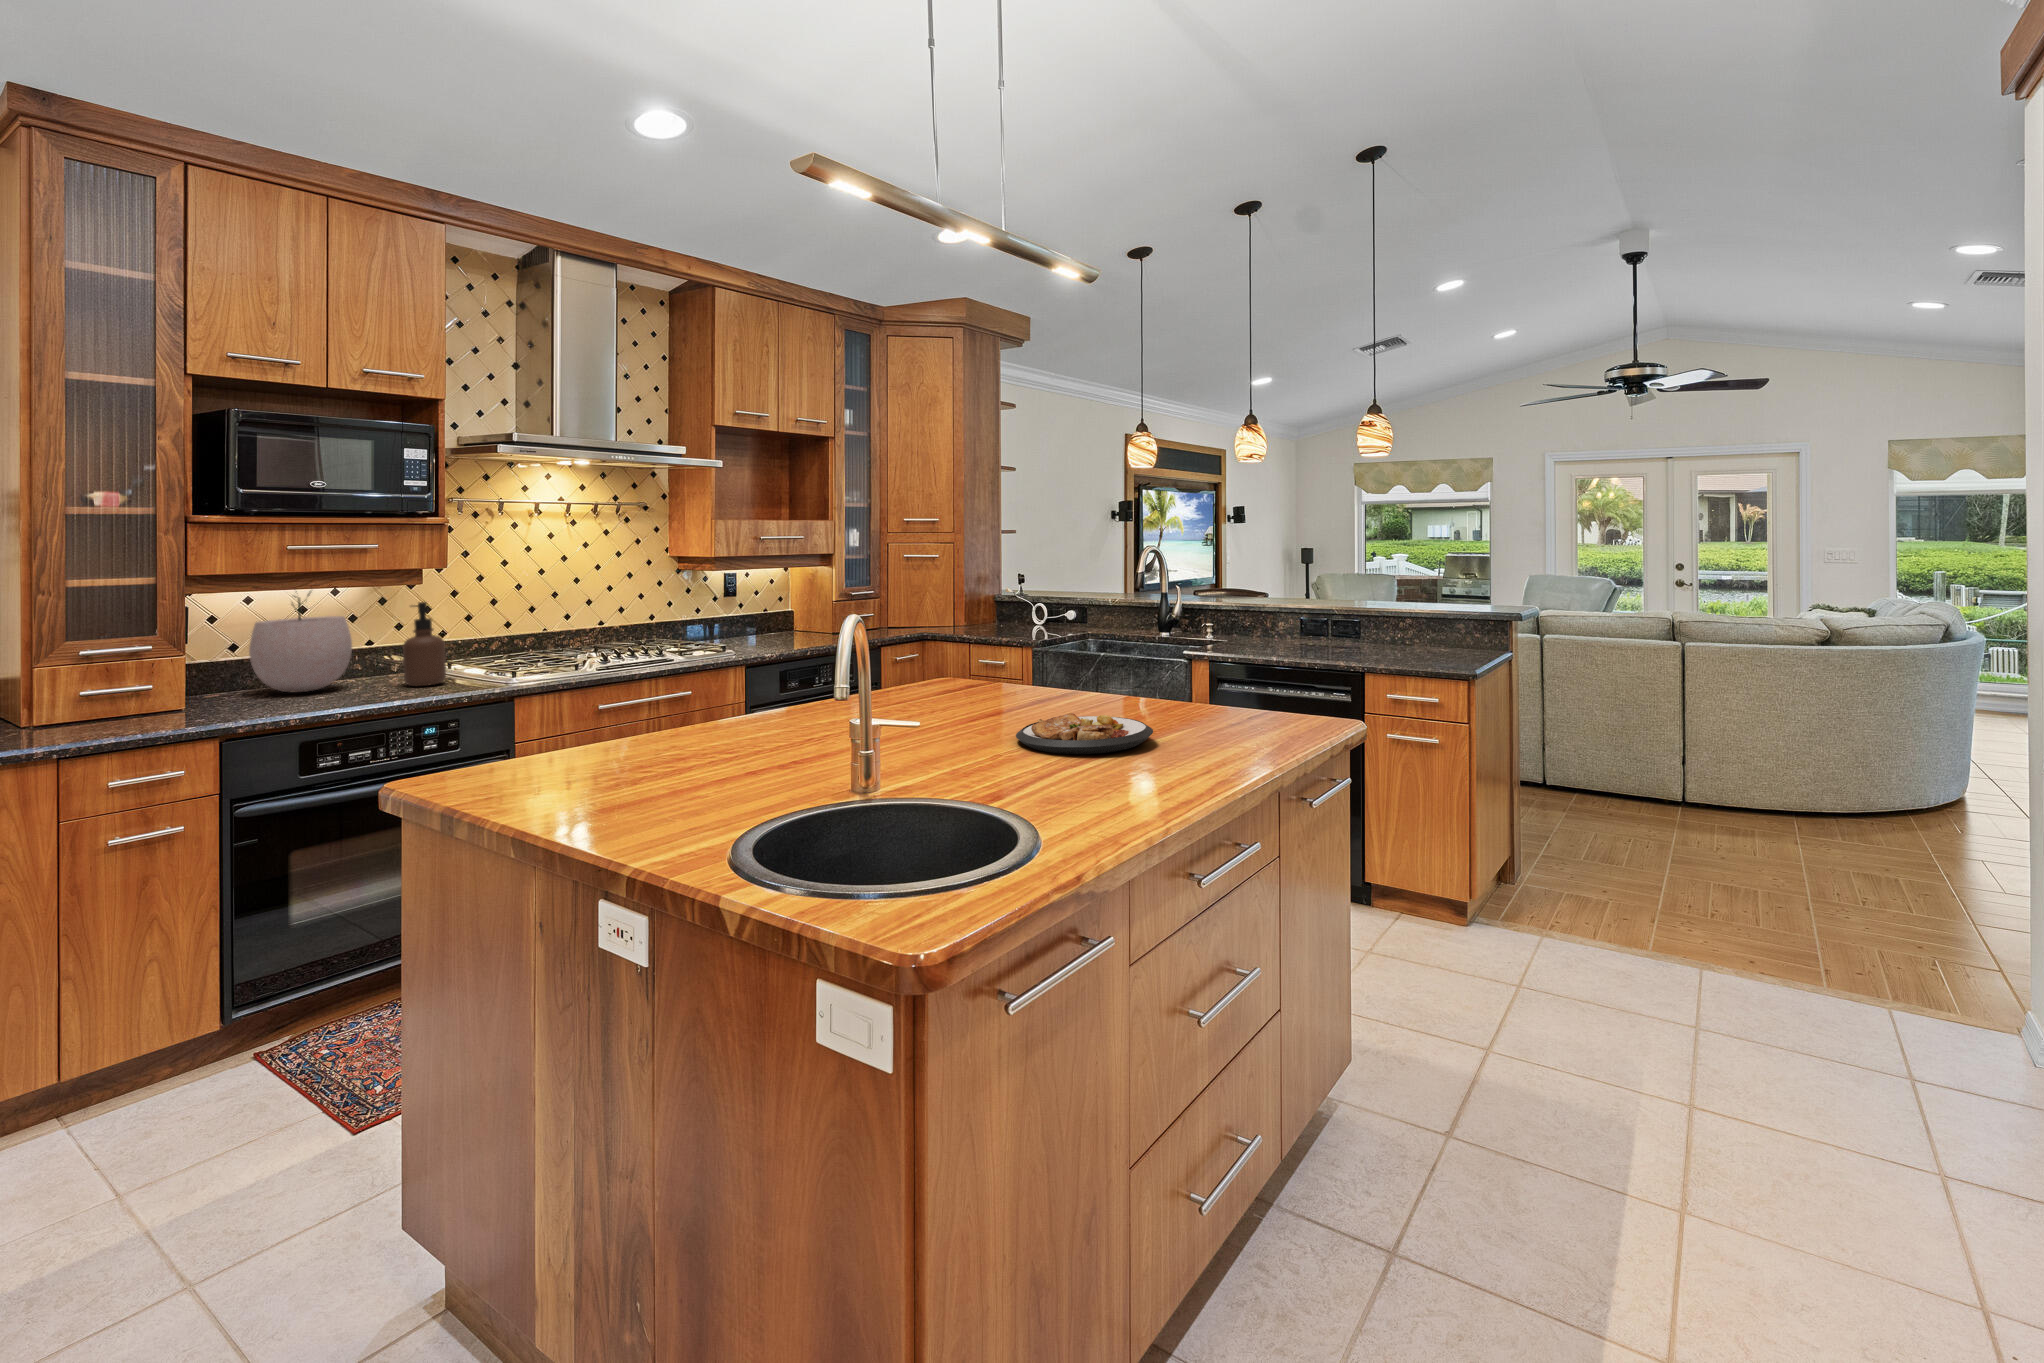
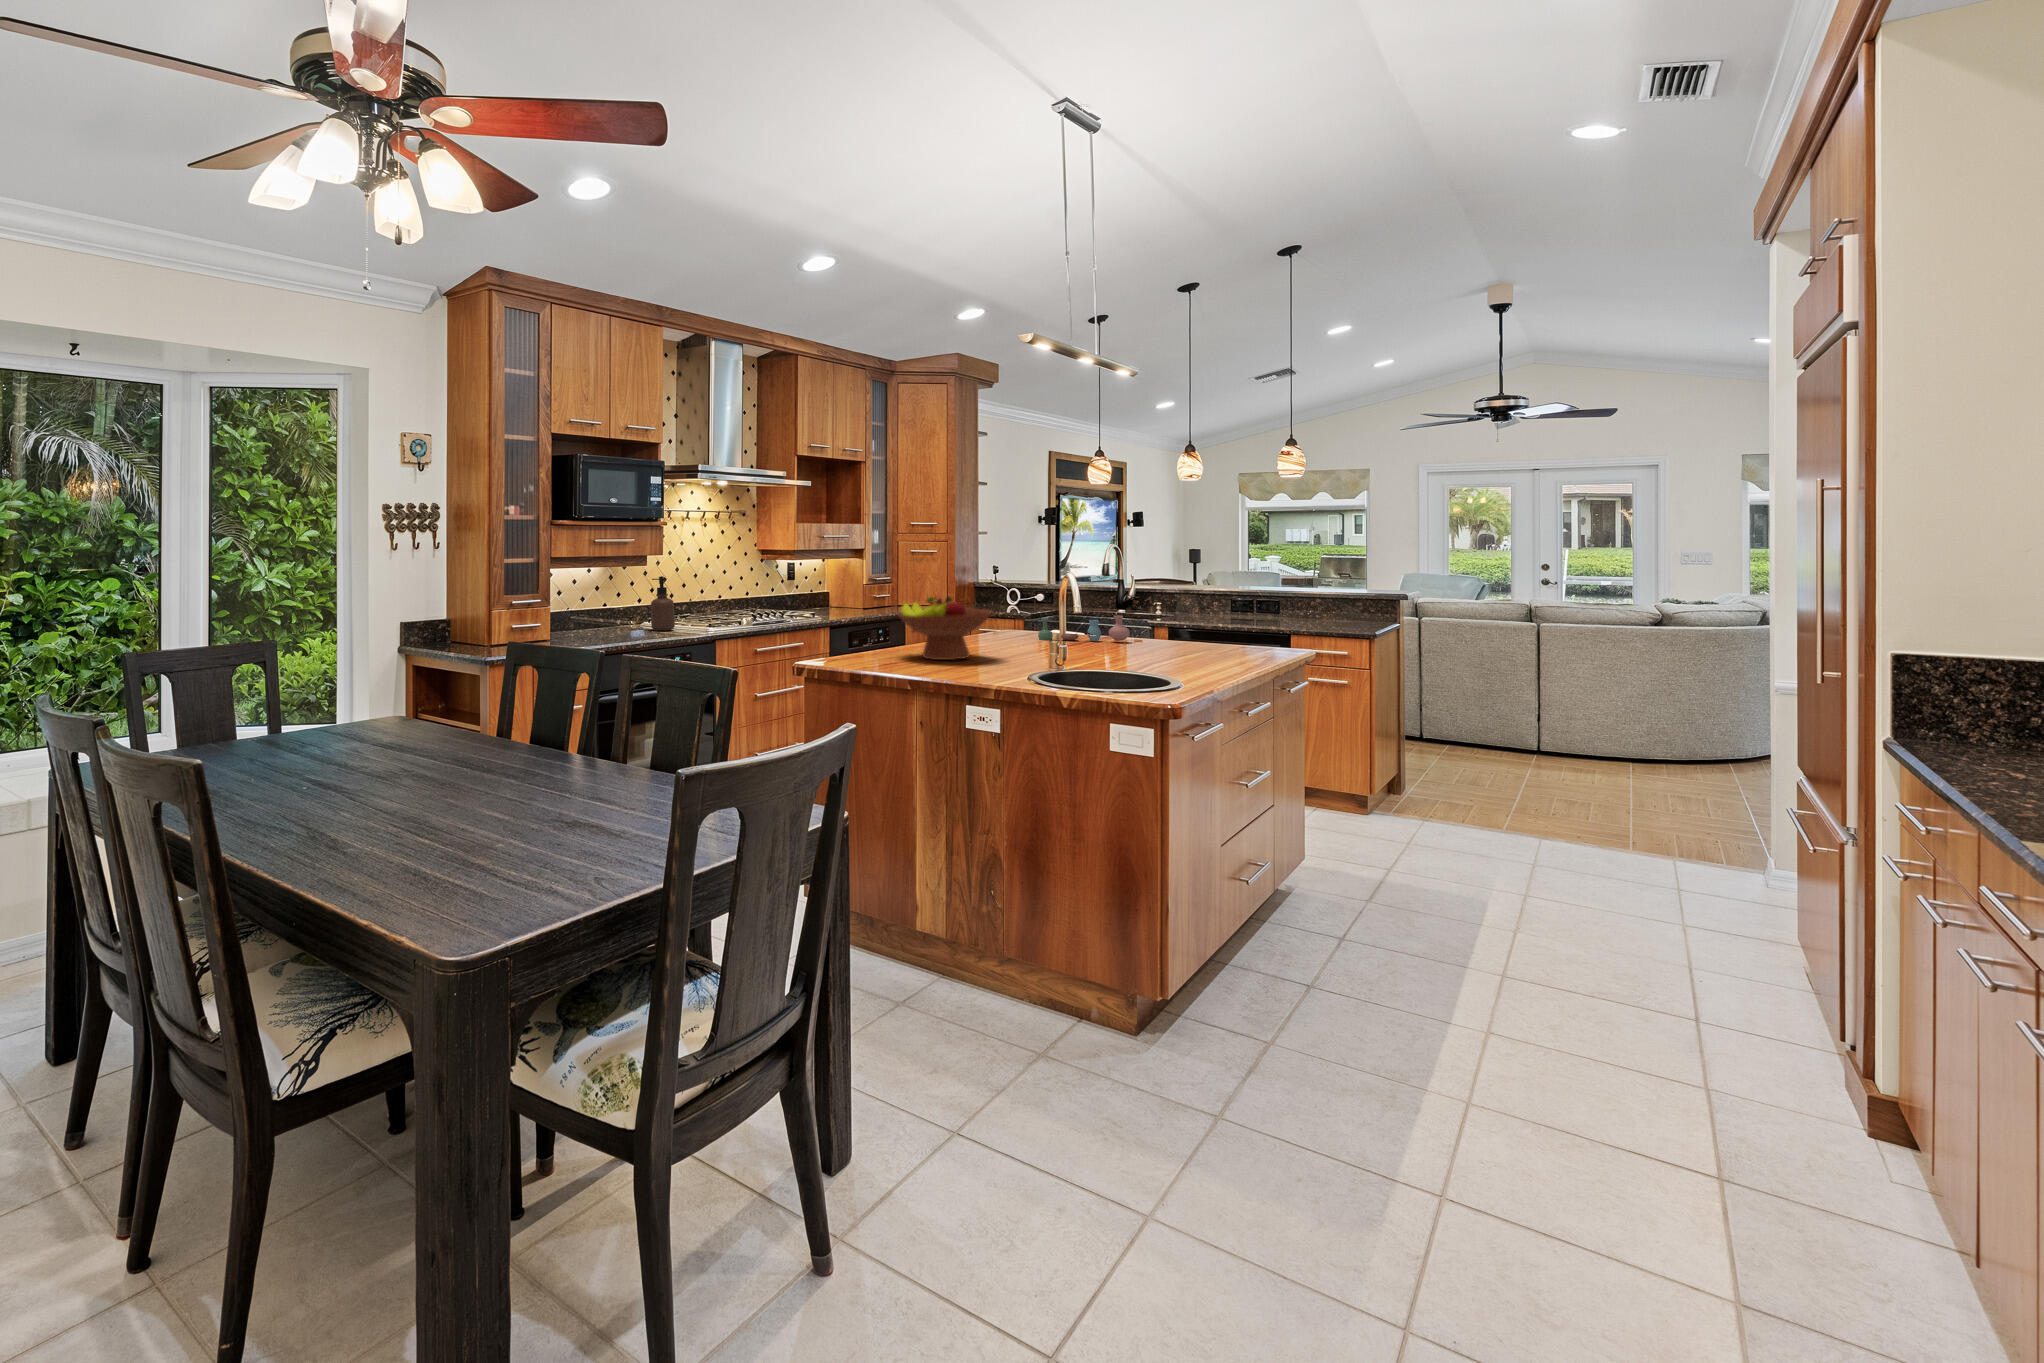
plant pot: present [249,592,352,692] -> none [571,566,625,632]
fruit bowl: none [592,651,779,773] -> present [898,597,992,660]
vase: none [953,663,1090,705] -> present [1038,616,1130,641]
plate: present [1016,713,1153,754] -> none [1108,639,1193,659]

